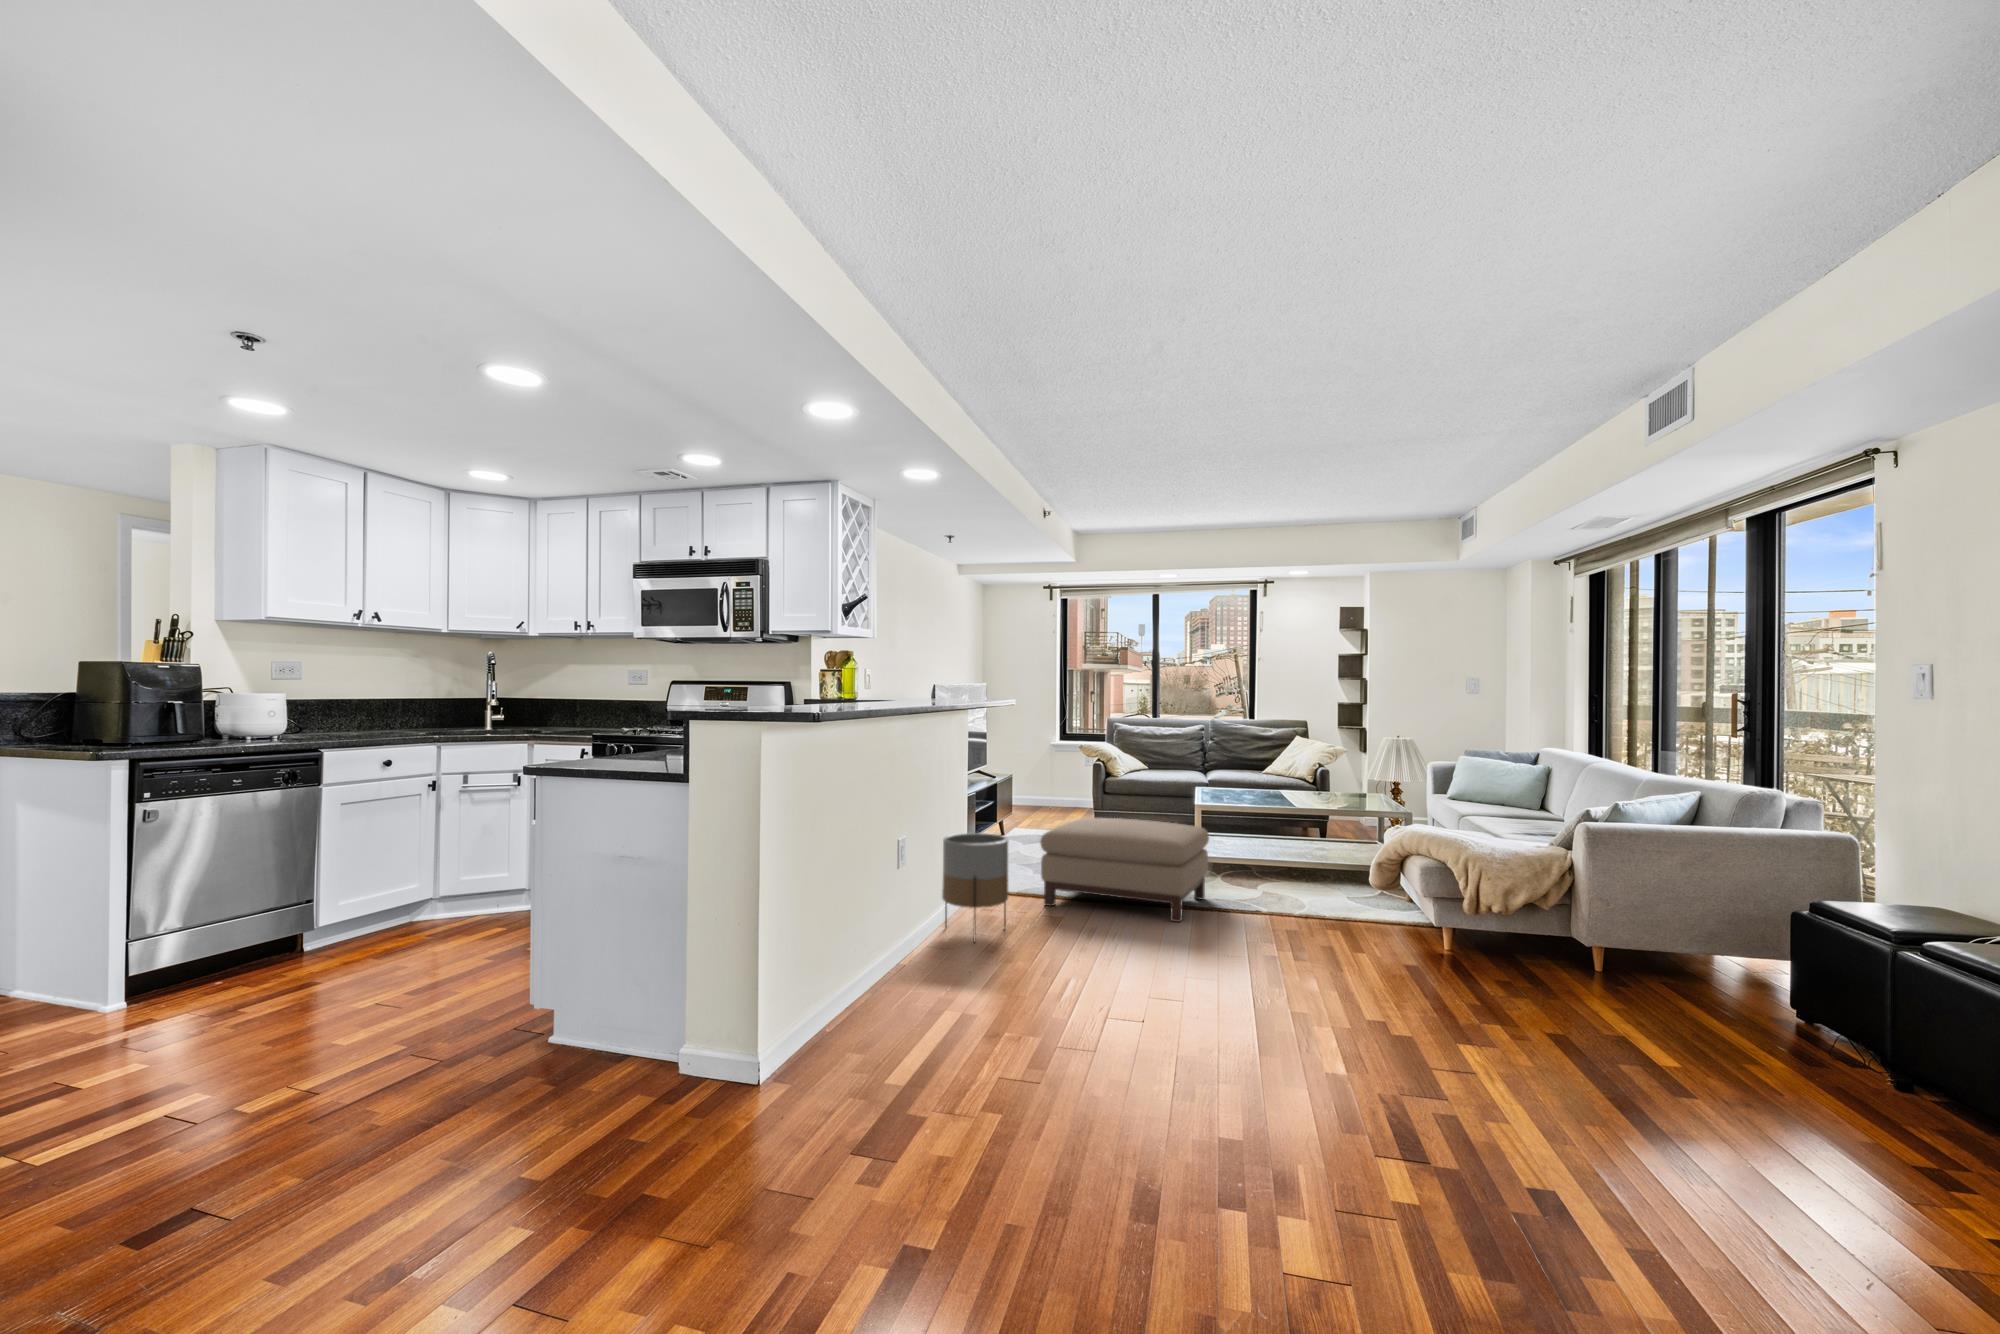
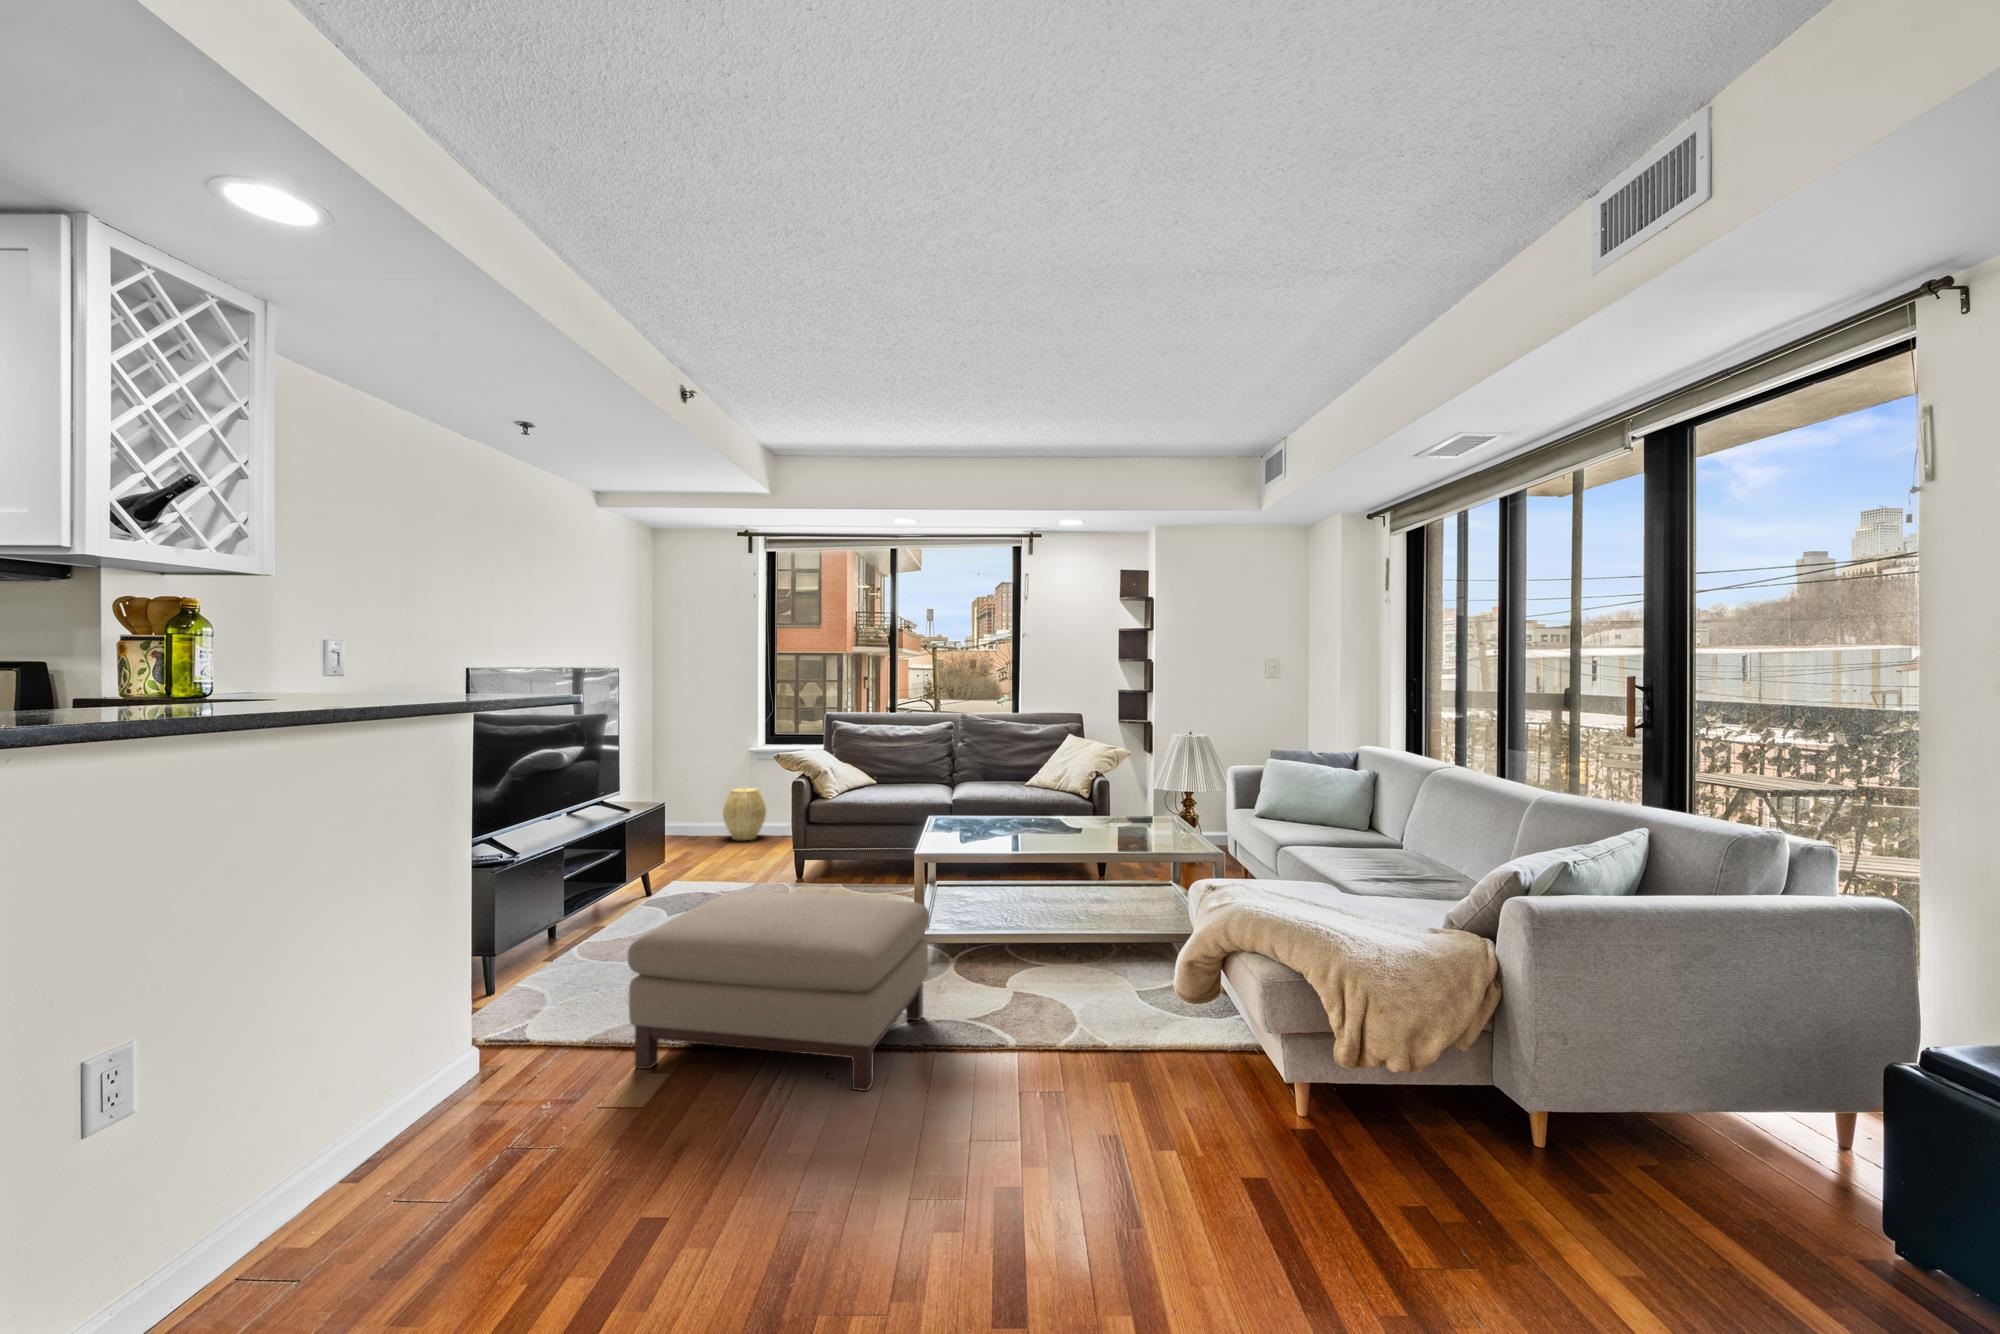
woven basket: none [1031,771,1062,810] -> present [723,787,766,840]
planter: present [942,833,1008,927] -> none [354,971,516,1229]

